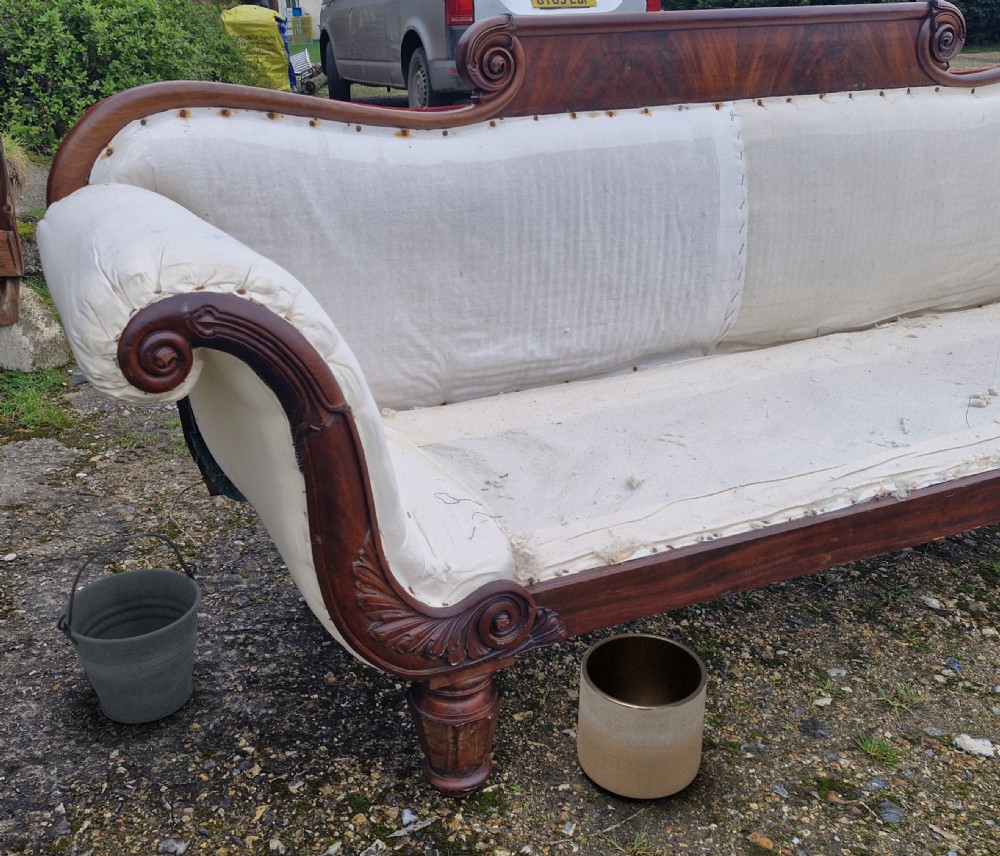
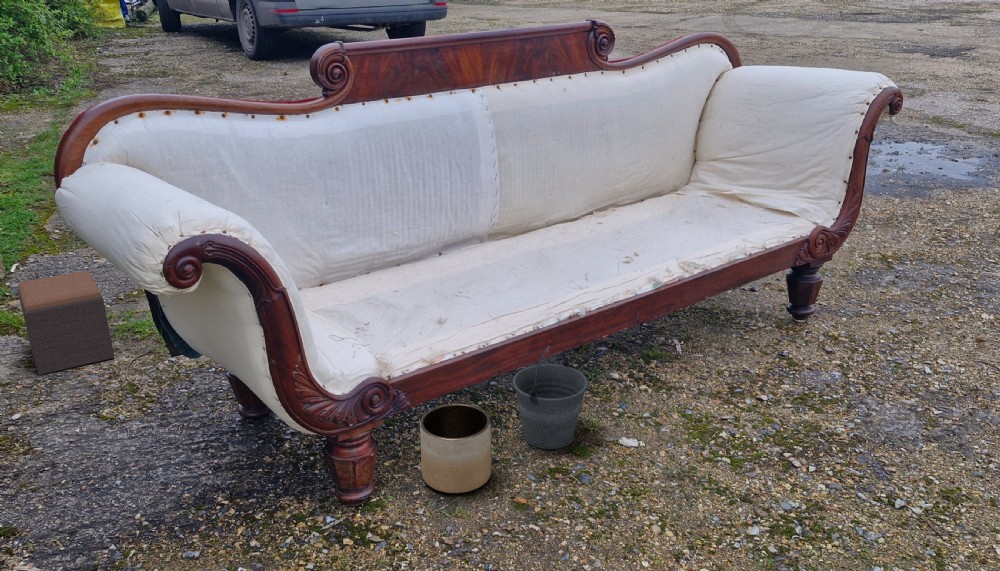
footstool: none [42,355,164,497] -> present [18,271,114,375]
bucket: present [57,533,202,724] -> present [513,346,588,449]

